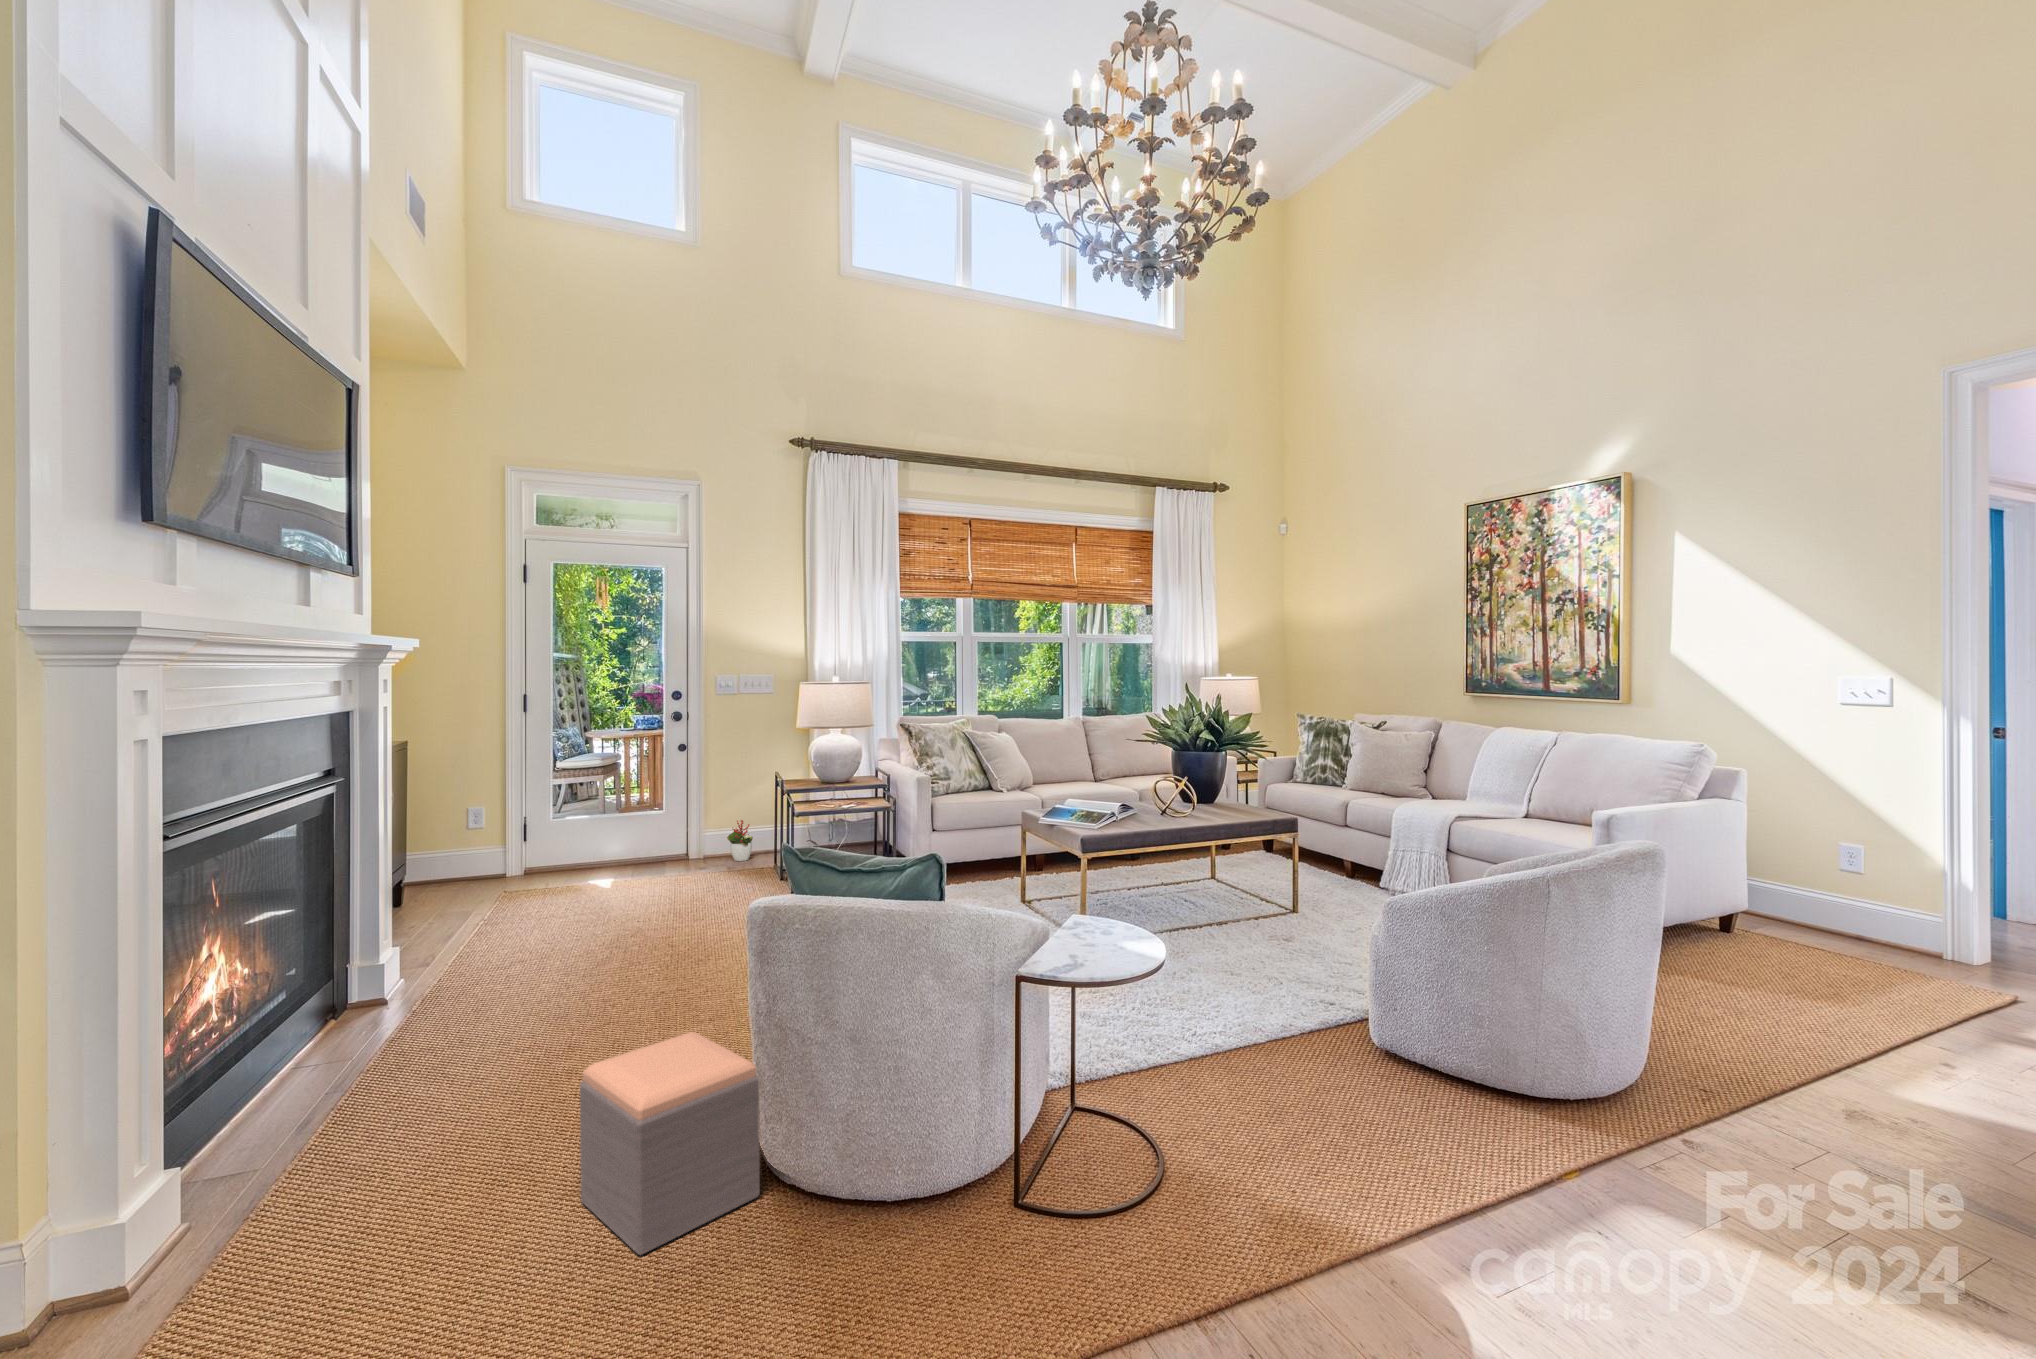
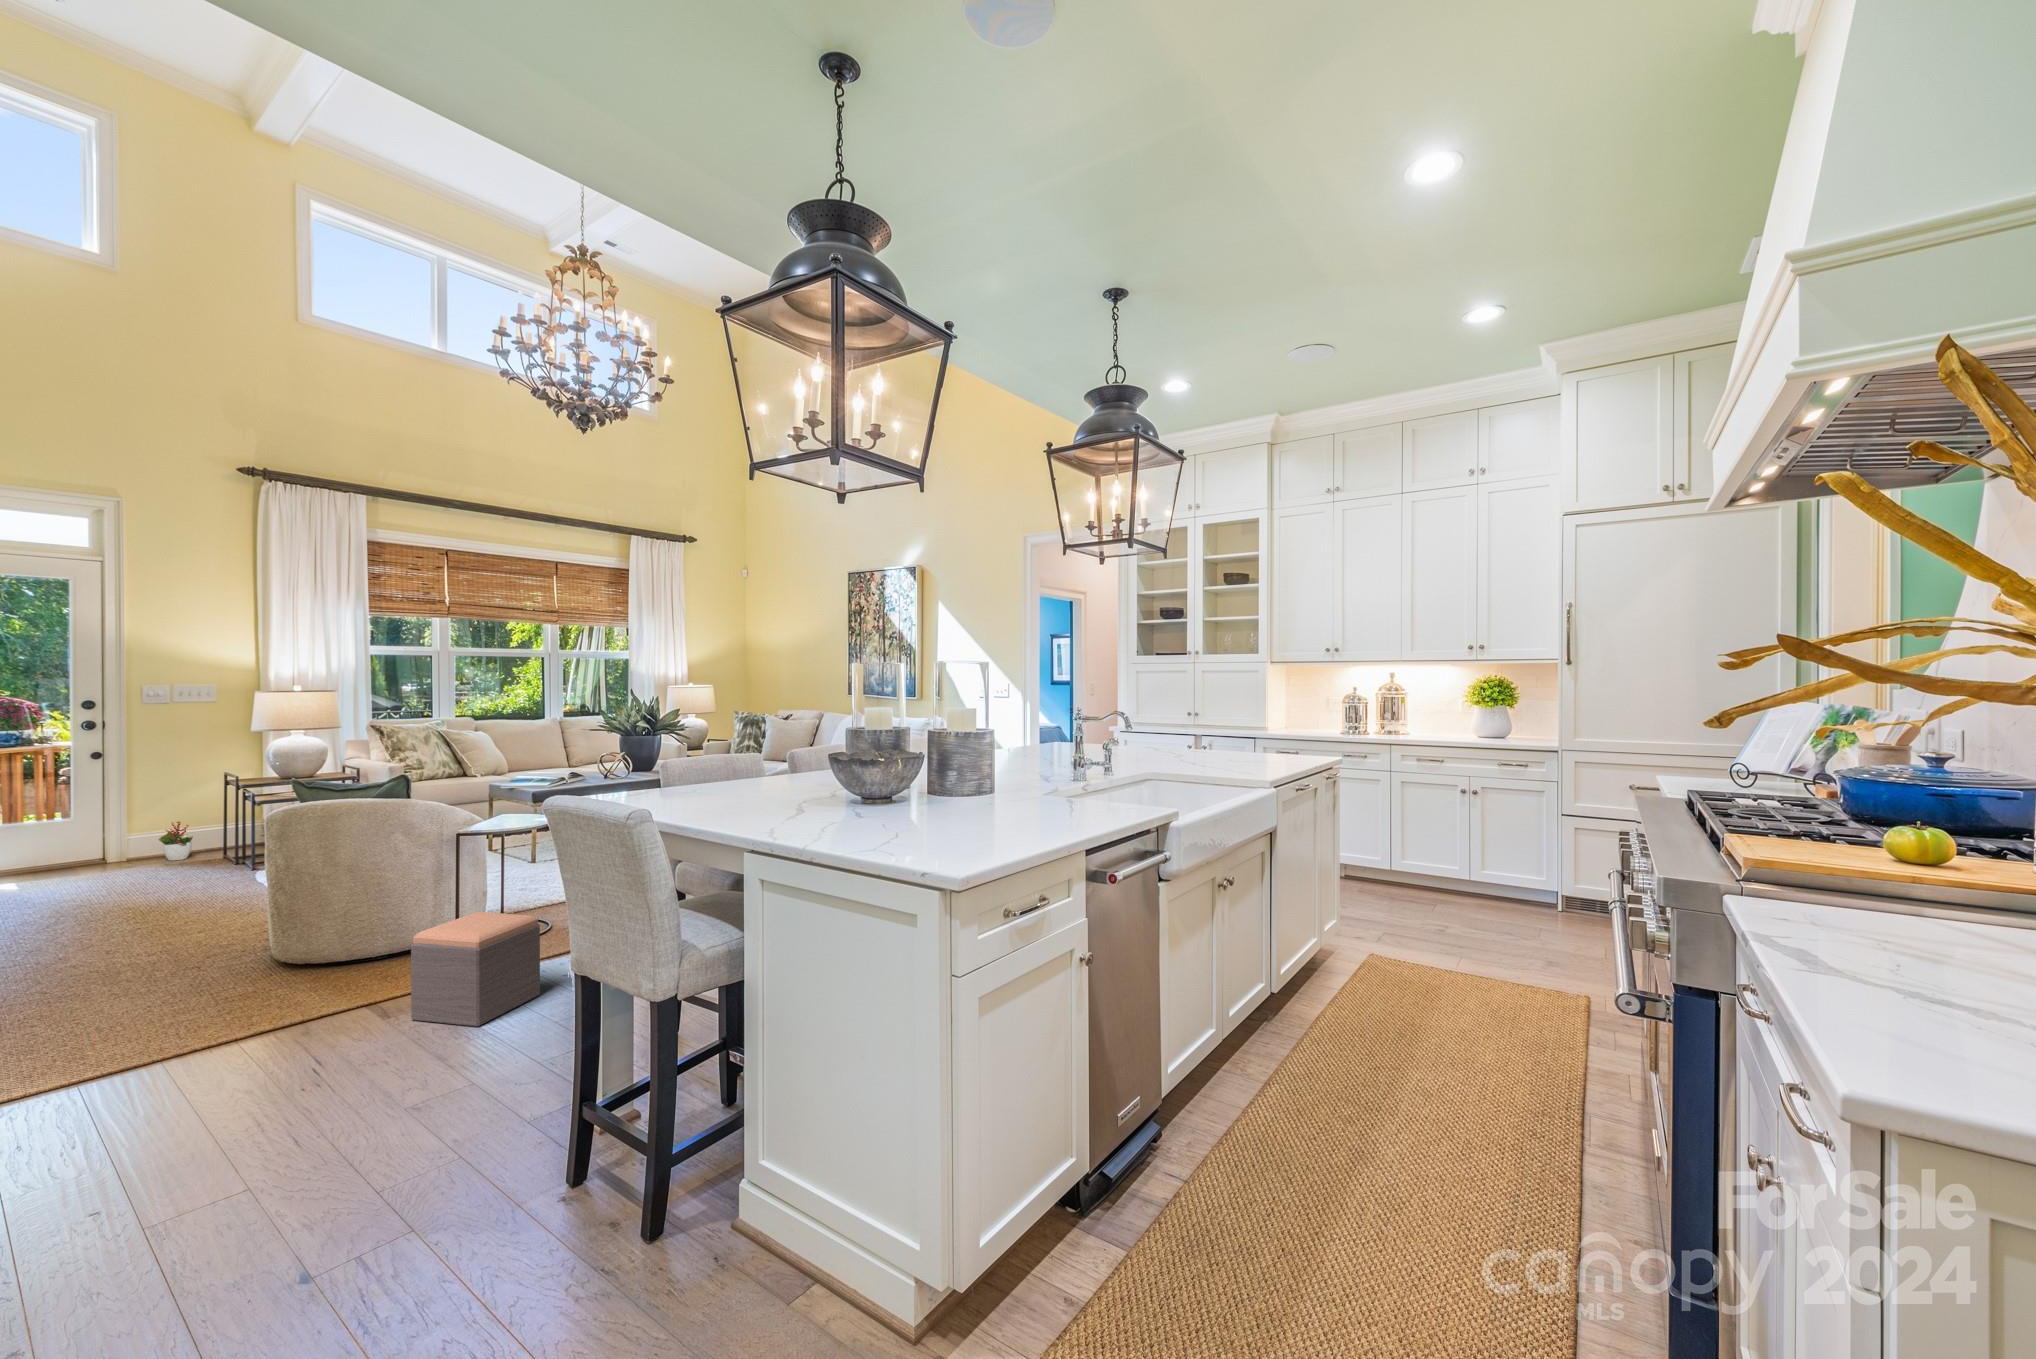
footstool: present [580,1032,760,1255] -> present [411,912,540,1027]

